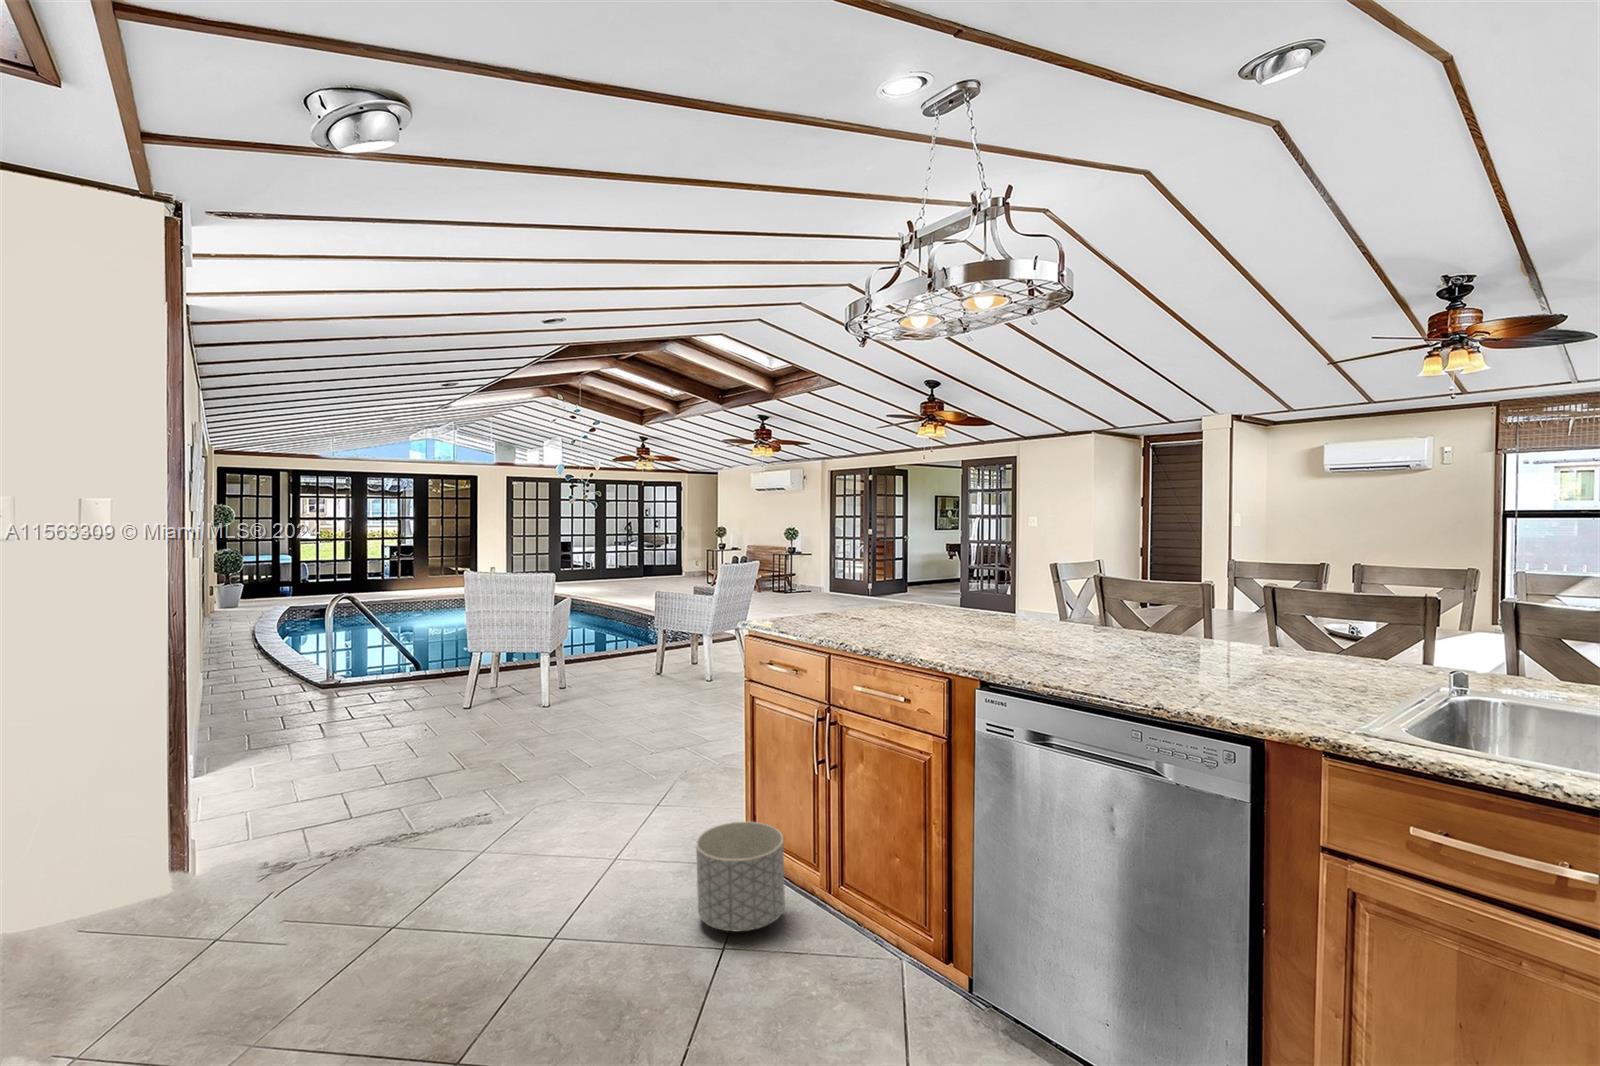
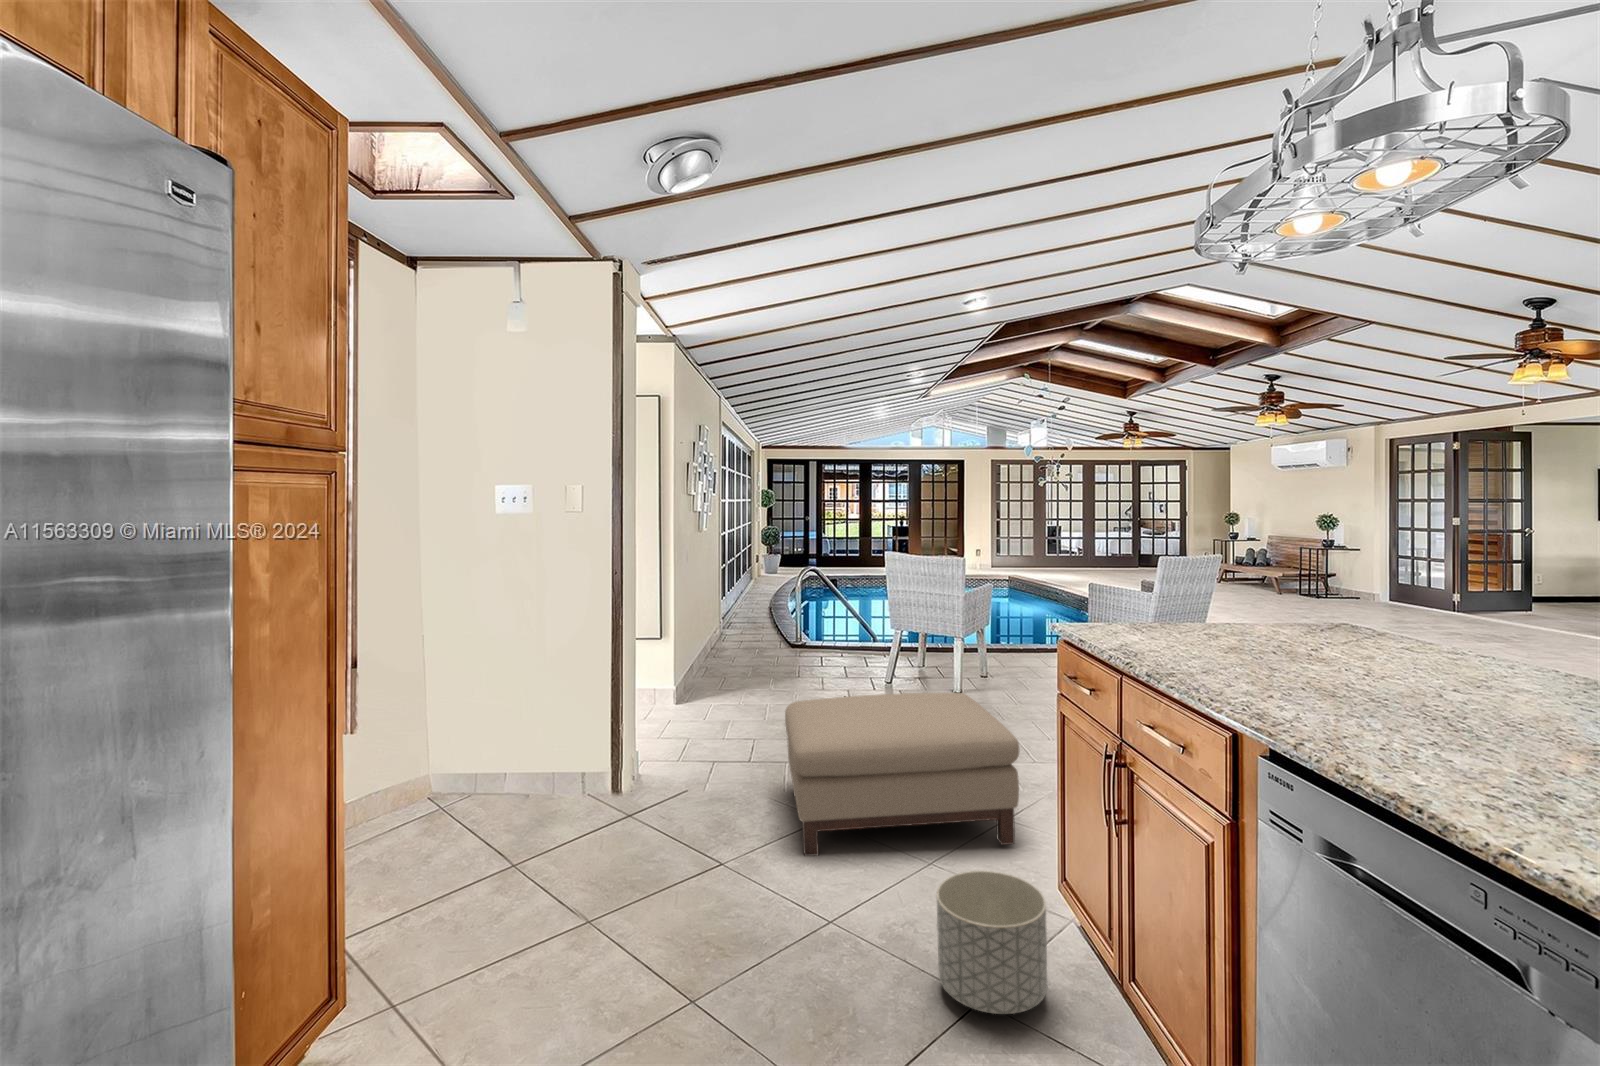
ottoman: none [442,695,693,878] -> present [785,693,1019,856]

